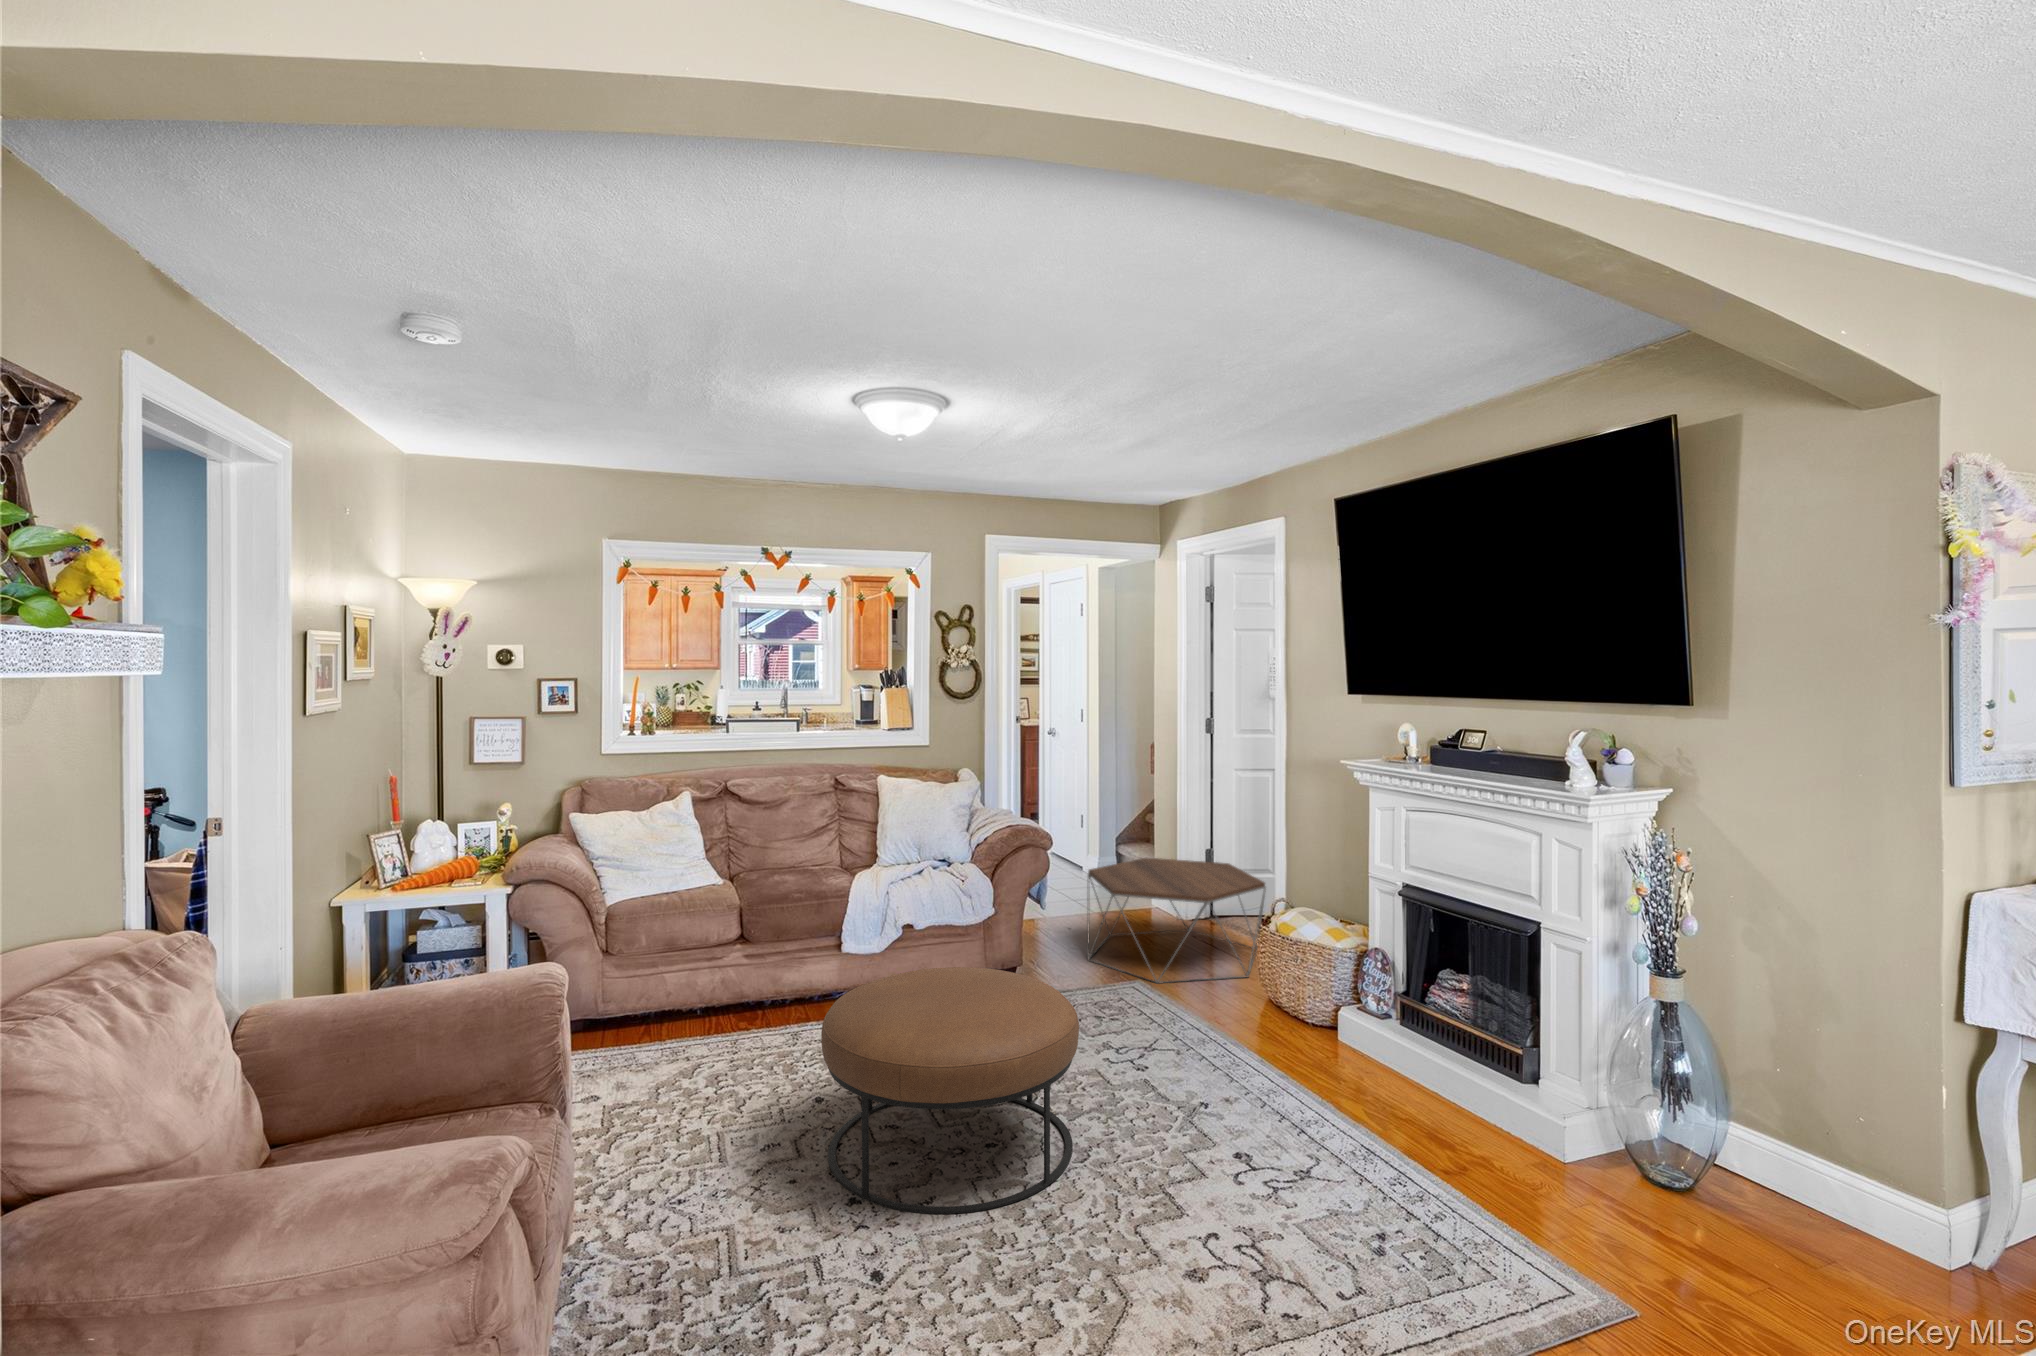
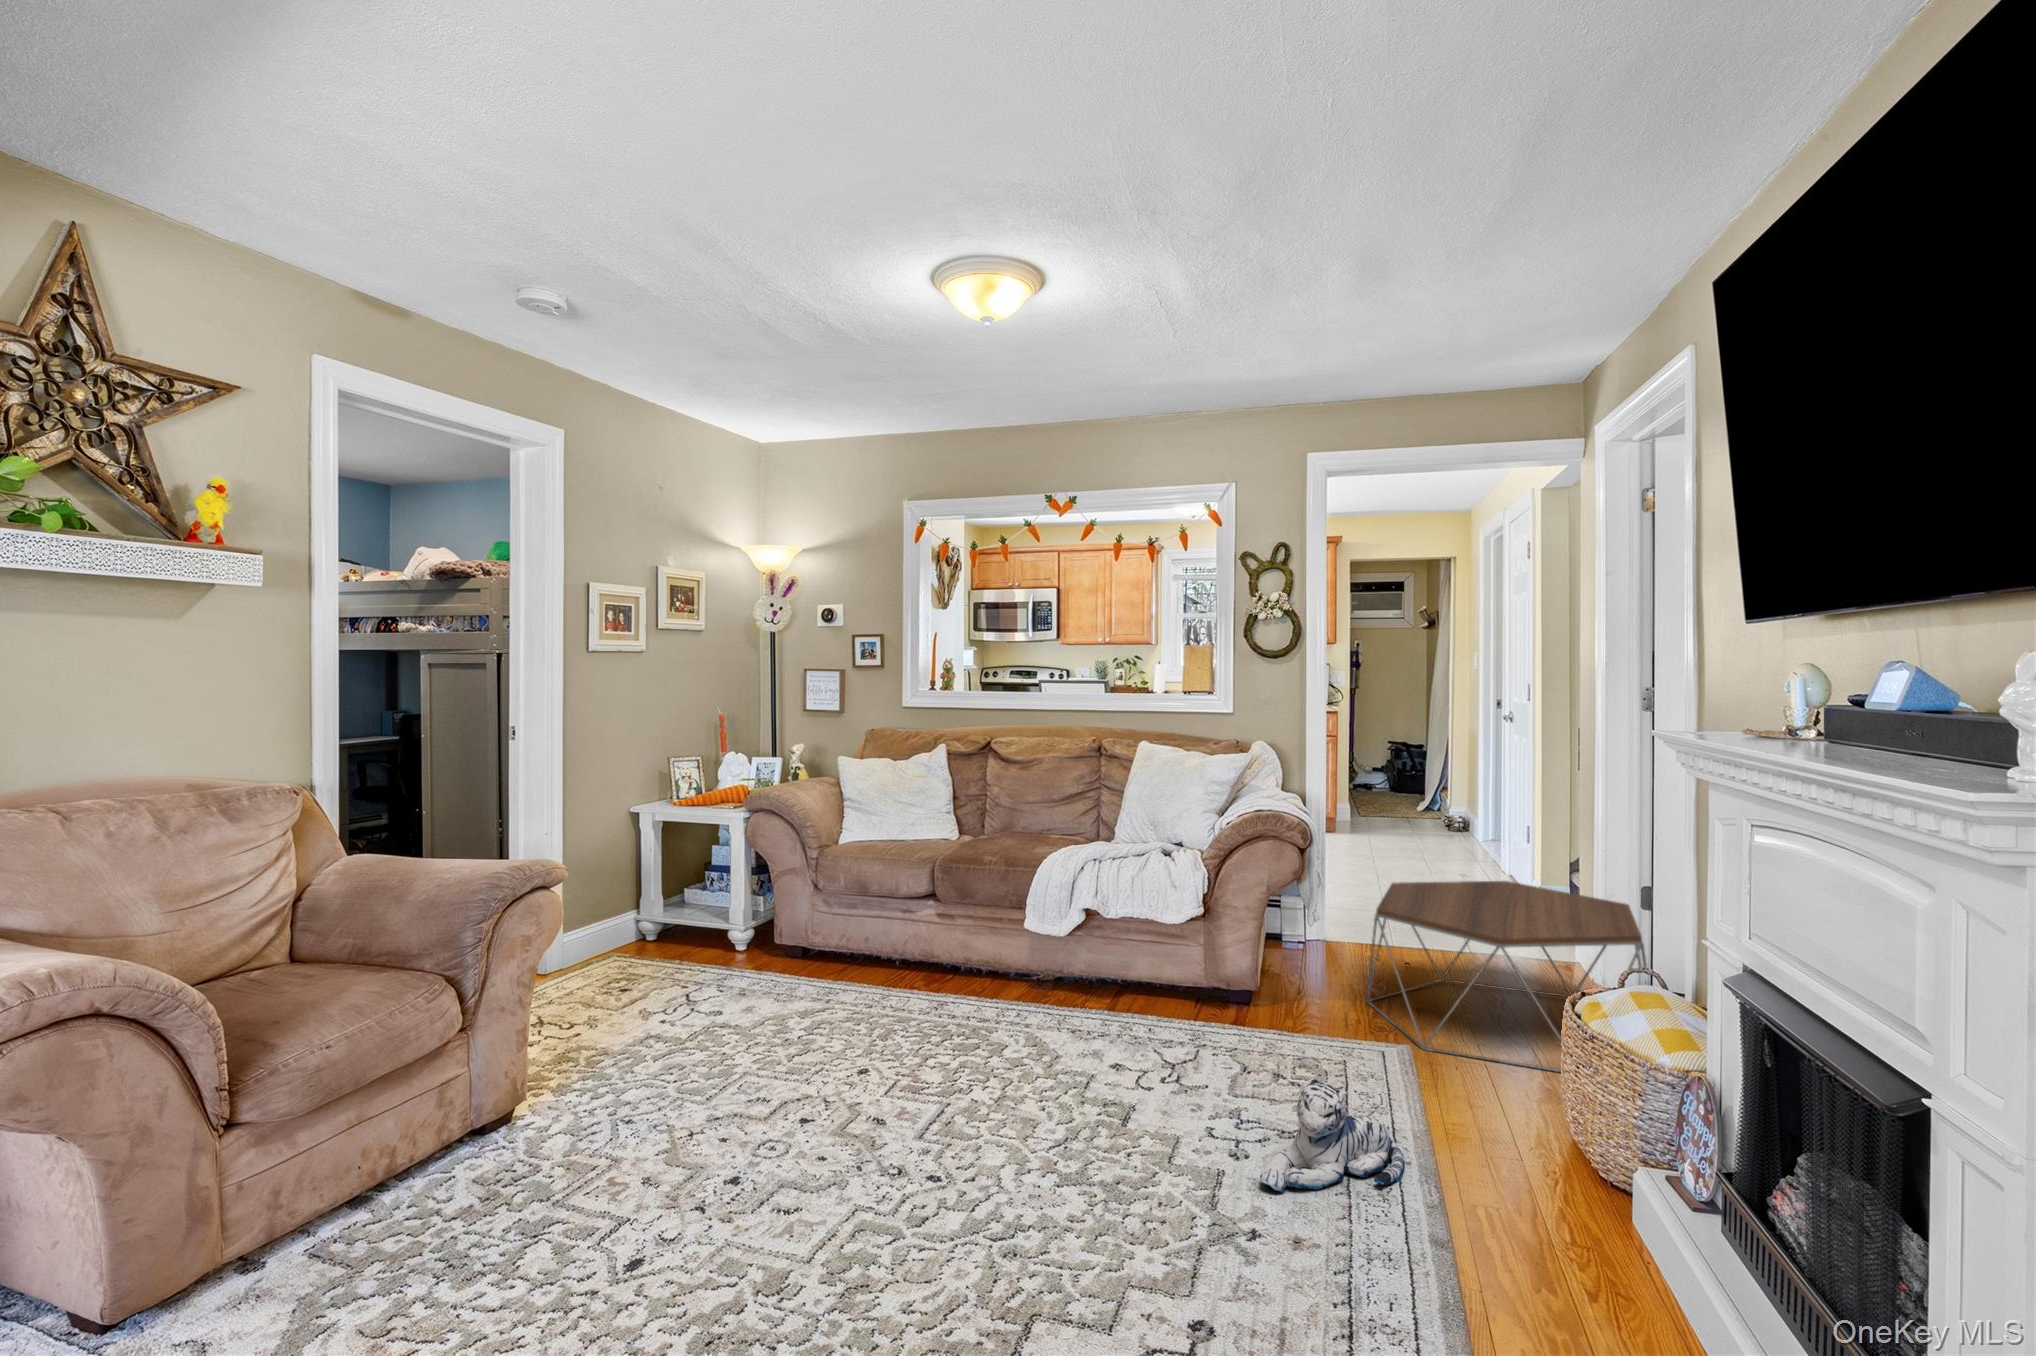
ottoman: present [821,967,1079,1214] -> none [746,939,1055,1228]
plush toy: none [1179,1009,1246,1089] -> present [1260,1078,1405,1192]

